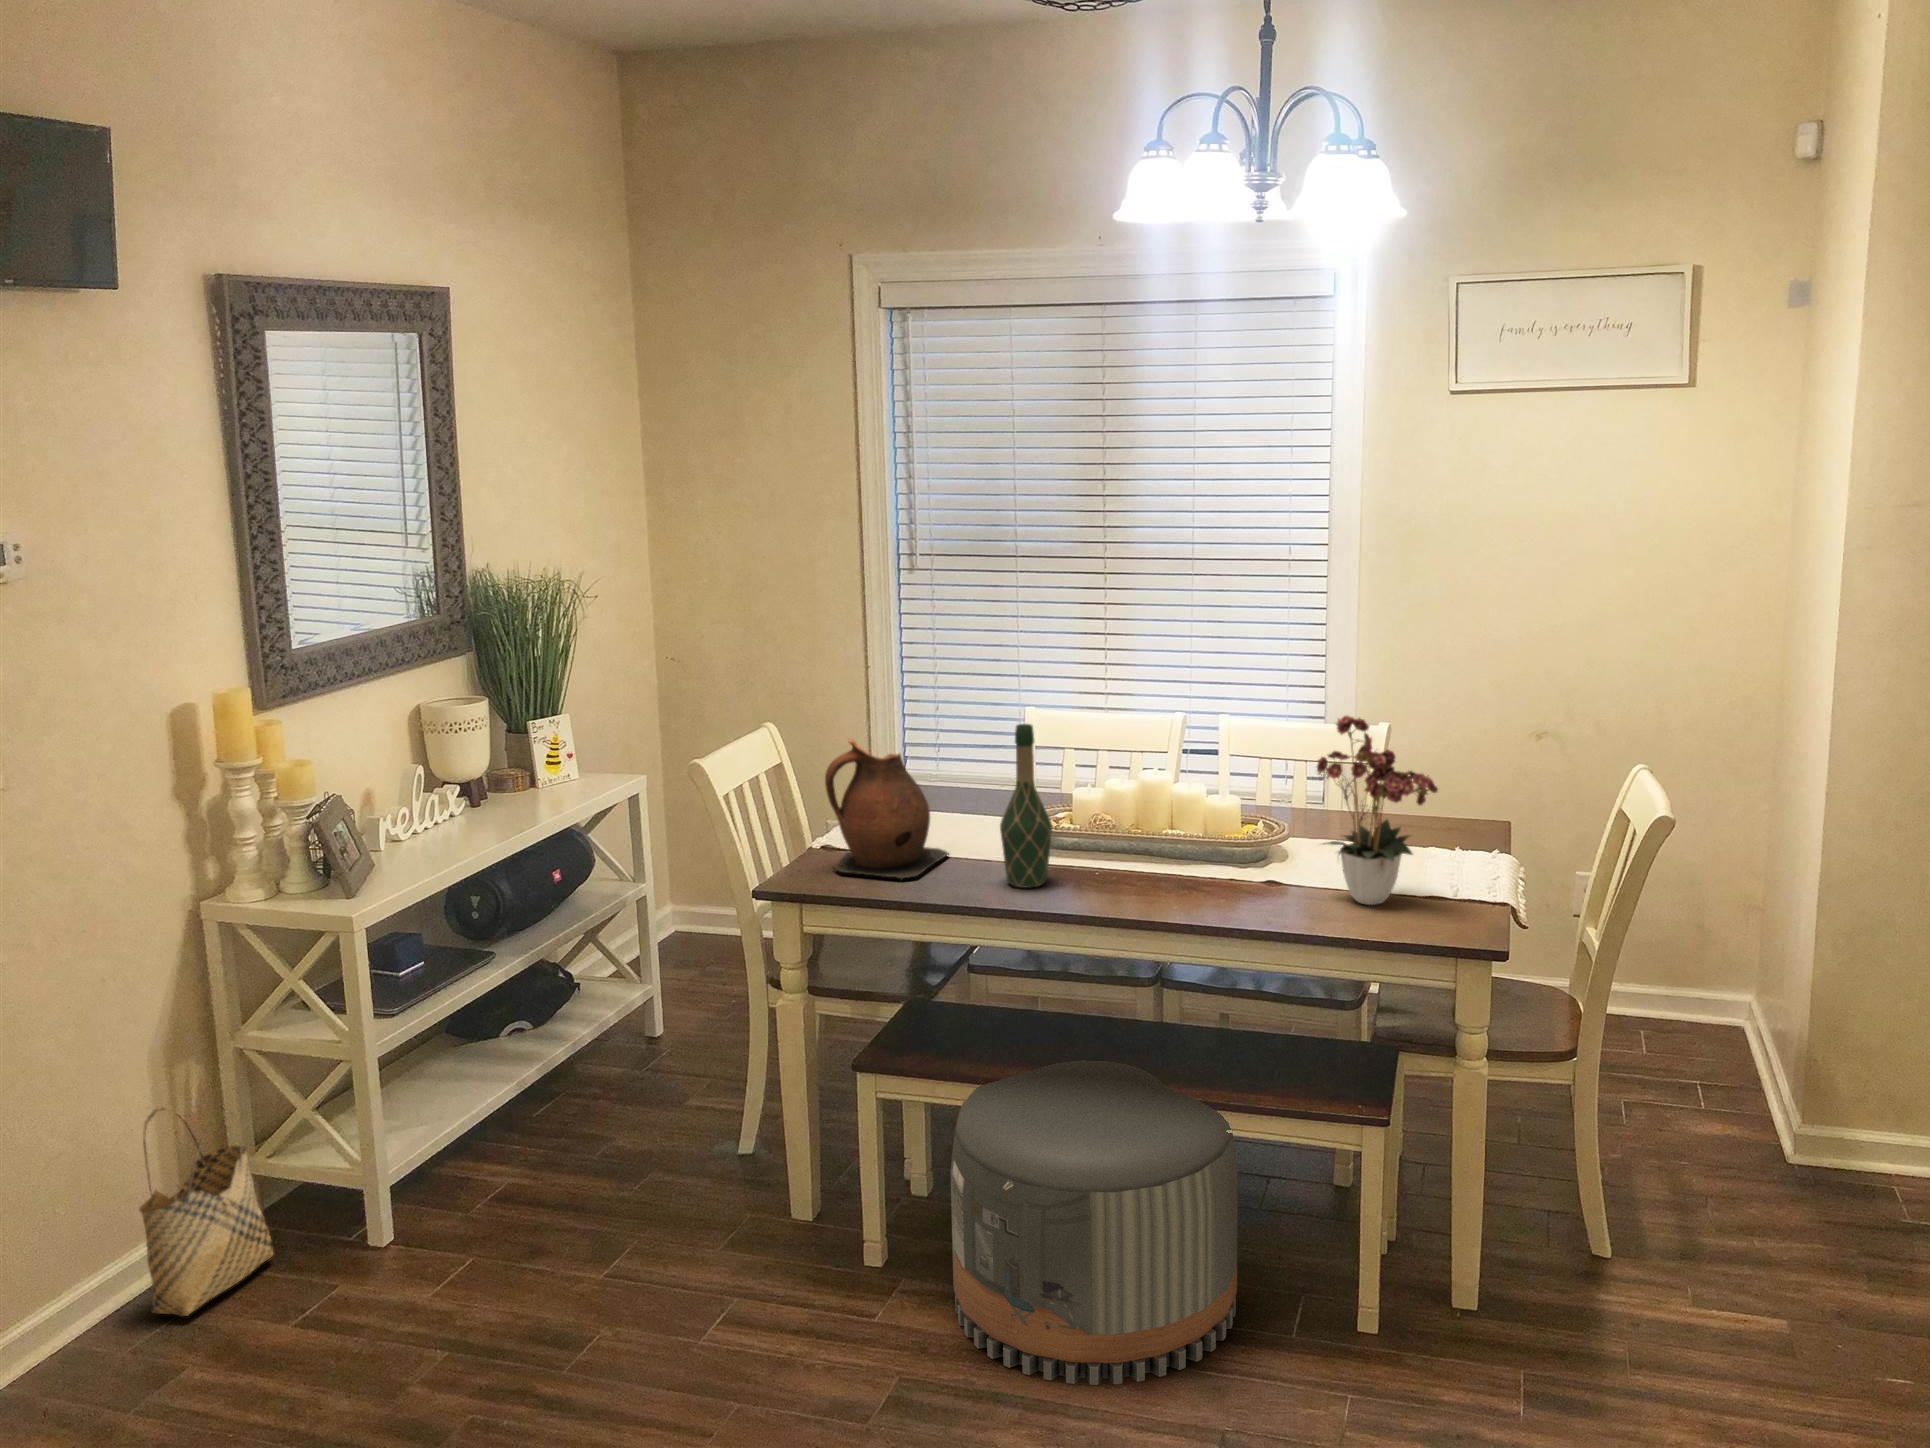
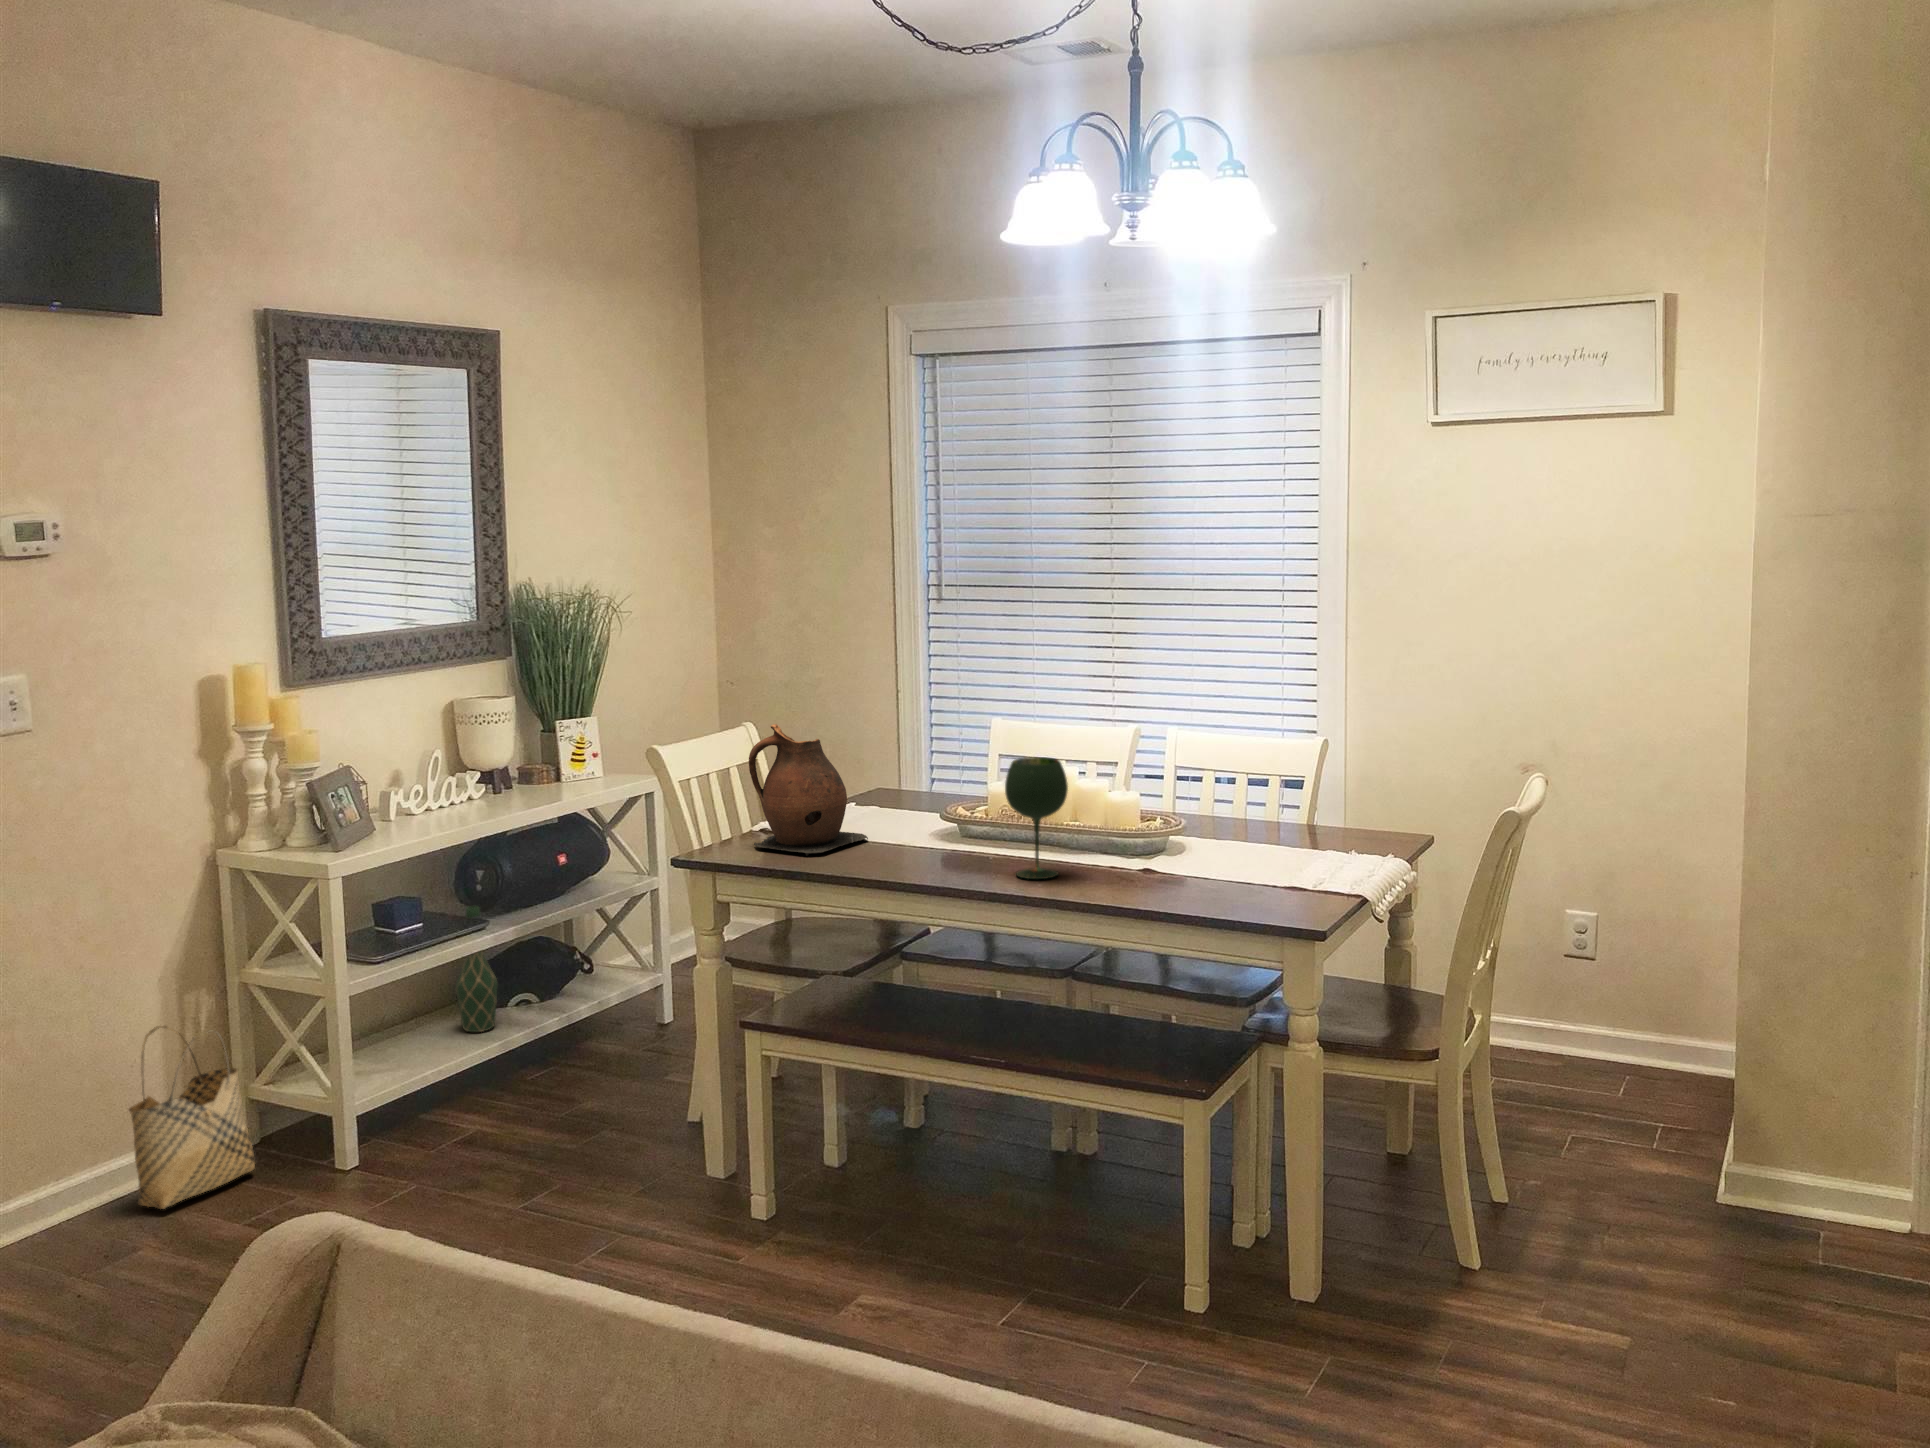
flower arrangement: present [1317,716,1438,905] -> none [1171,698,1296,892]
wine bottle: present [1000,724,1052,888] -> present [456,906,497,1032]
wine glass: none [1130,770,1196,899] -> present [1005,757,1068,879]
pouf: present [950,1060,1238,1385] -> none [814,1029,1089,1332]

